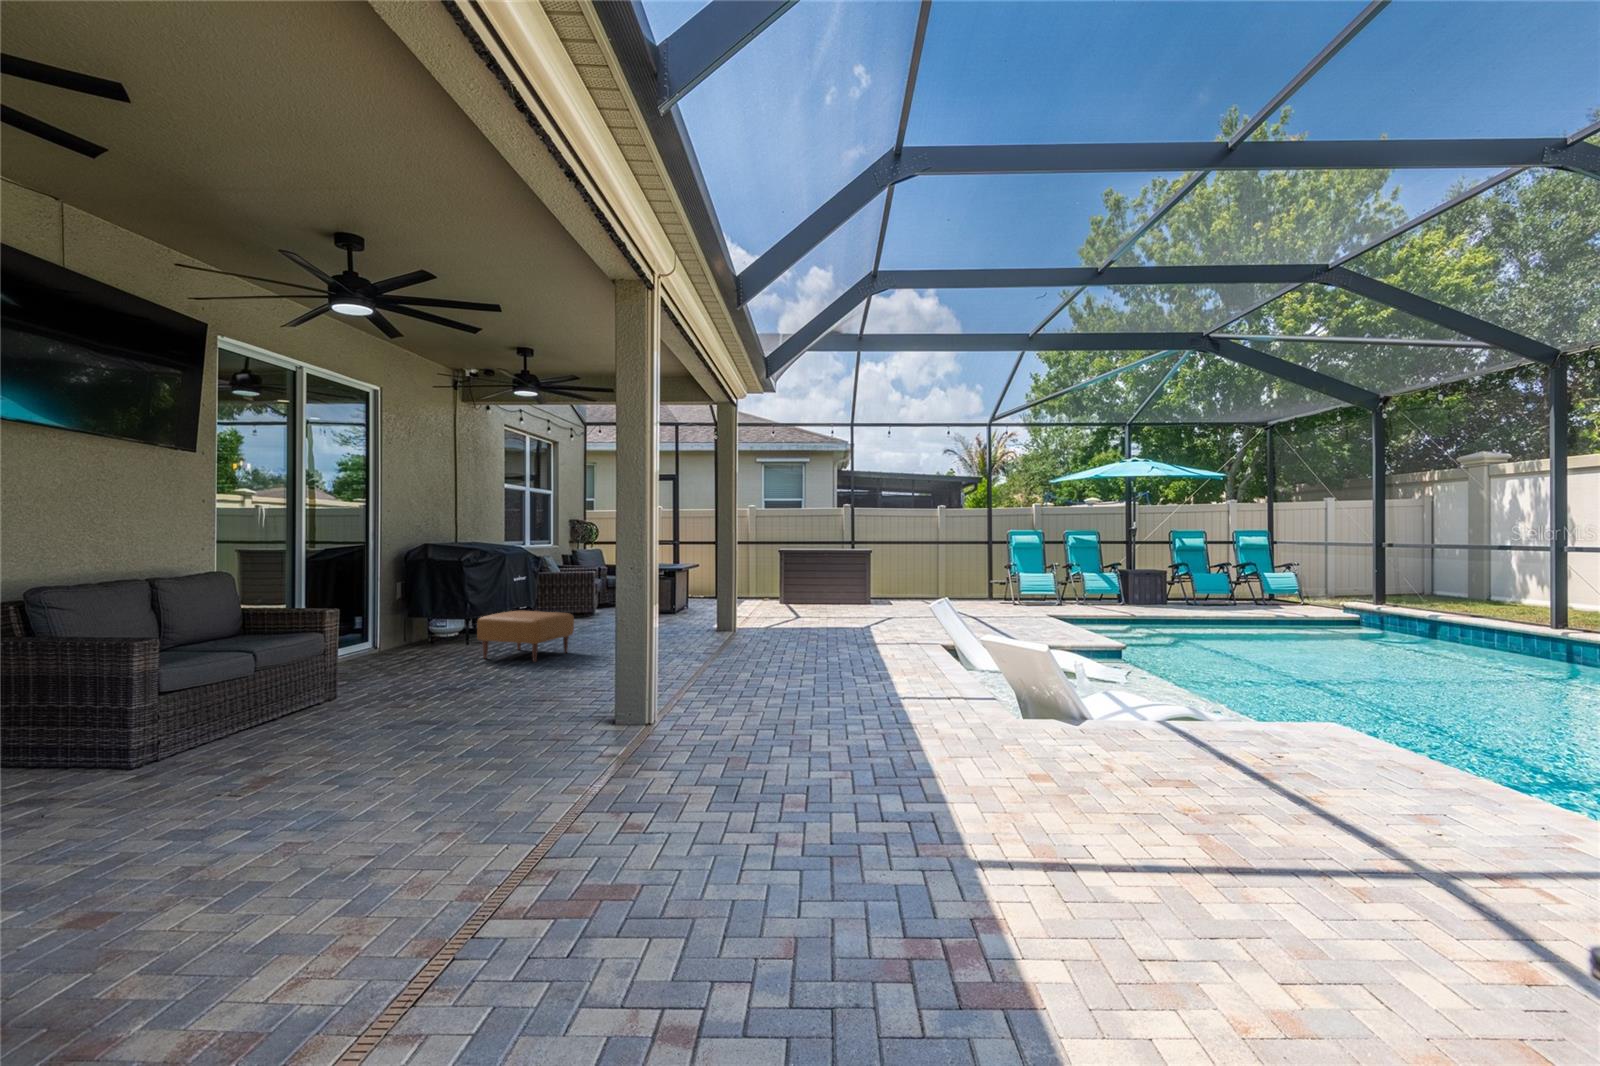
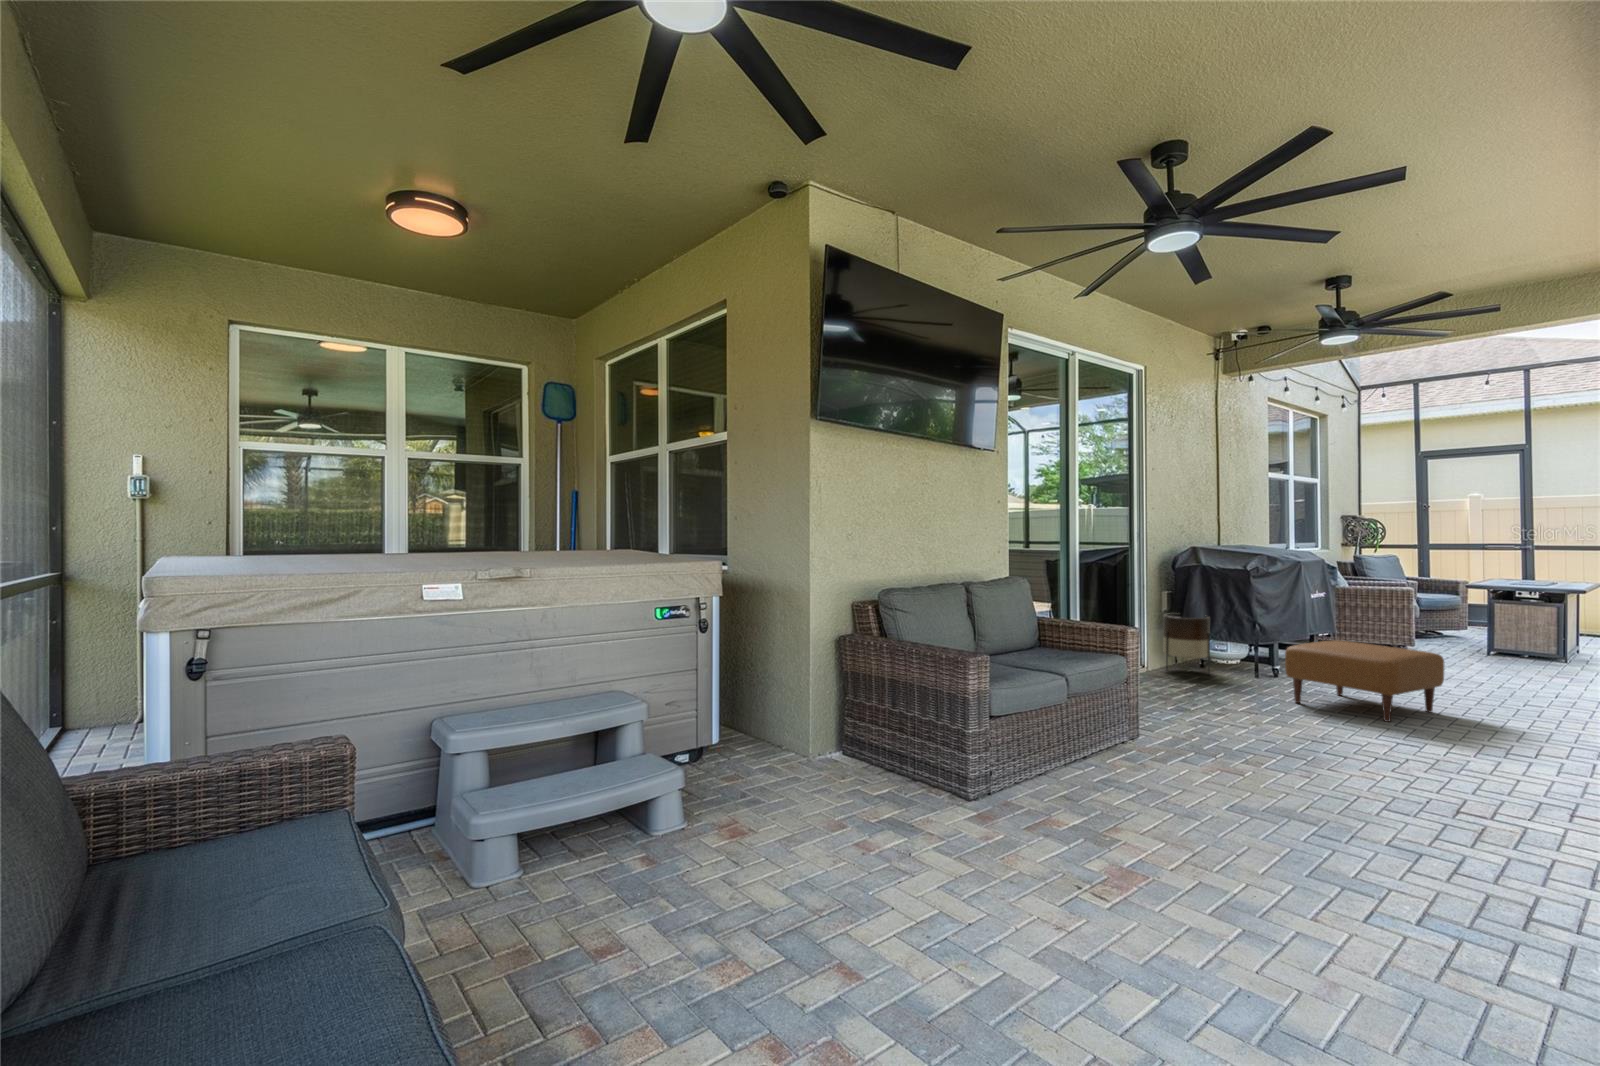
planter: none [396,599,435,650] -> present [1163,613,1210,674]

